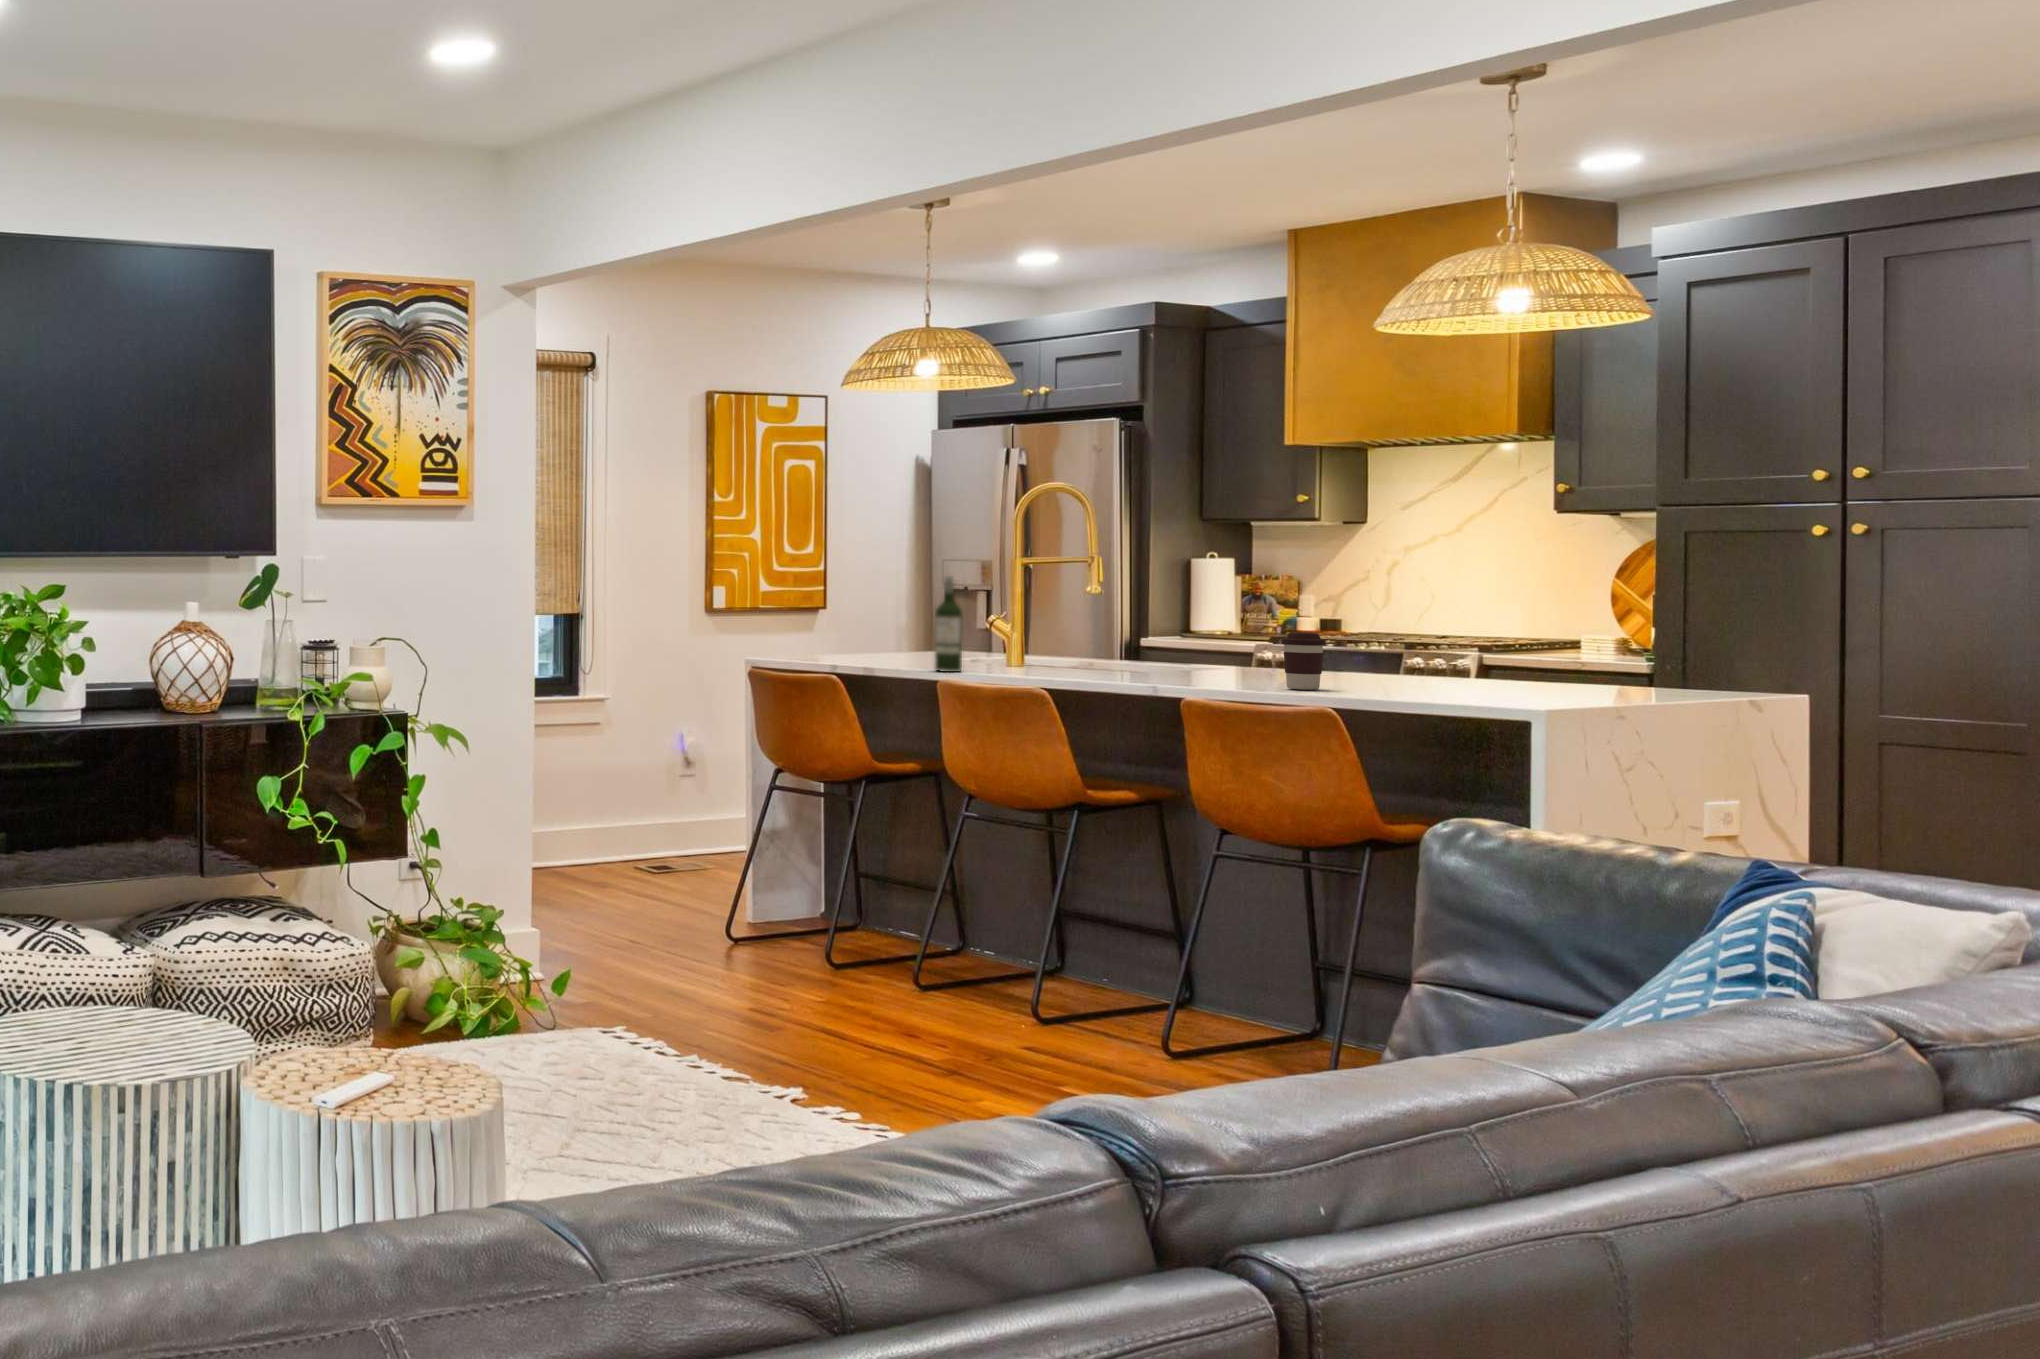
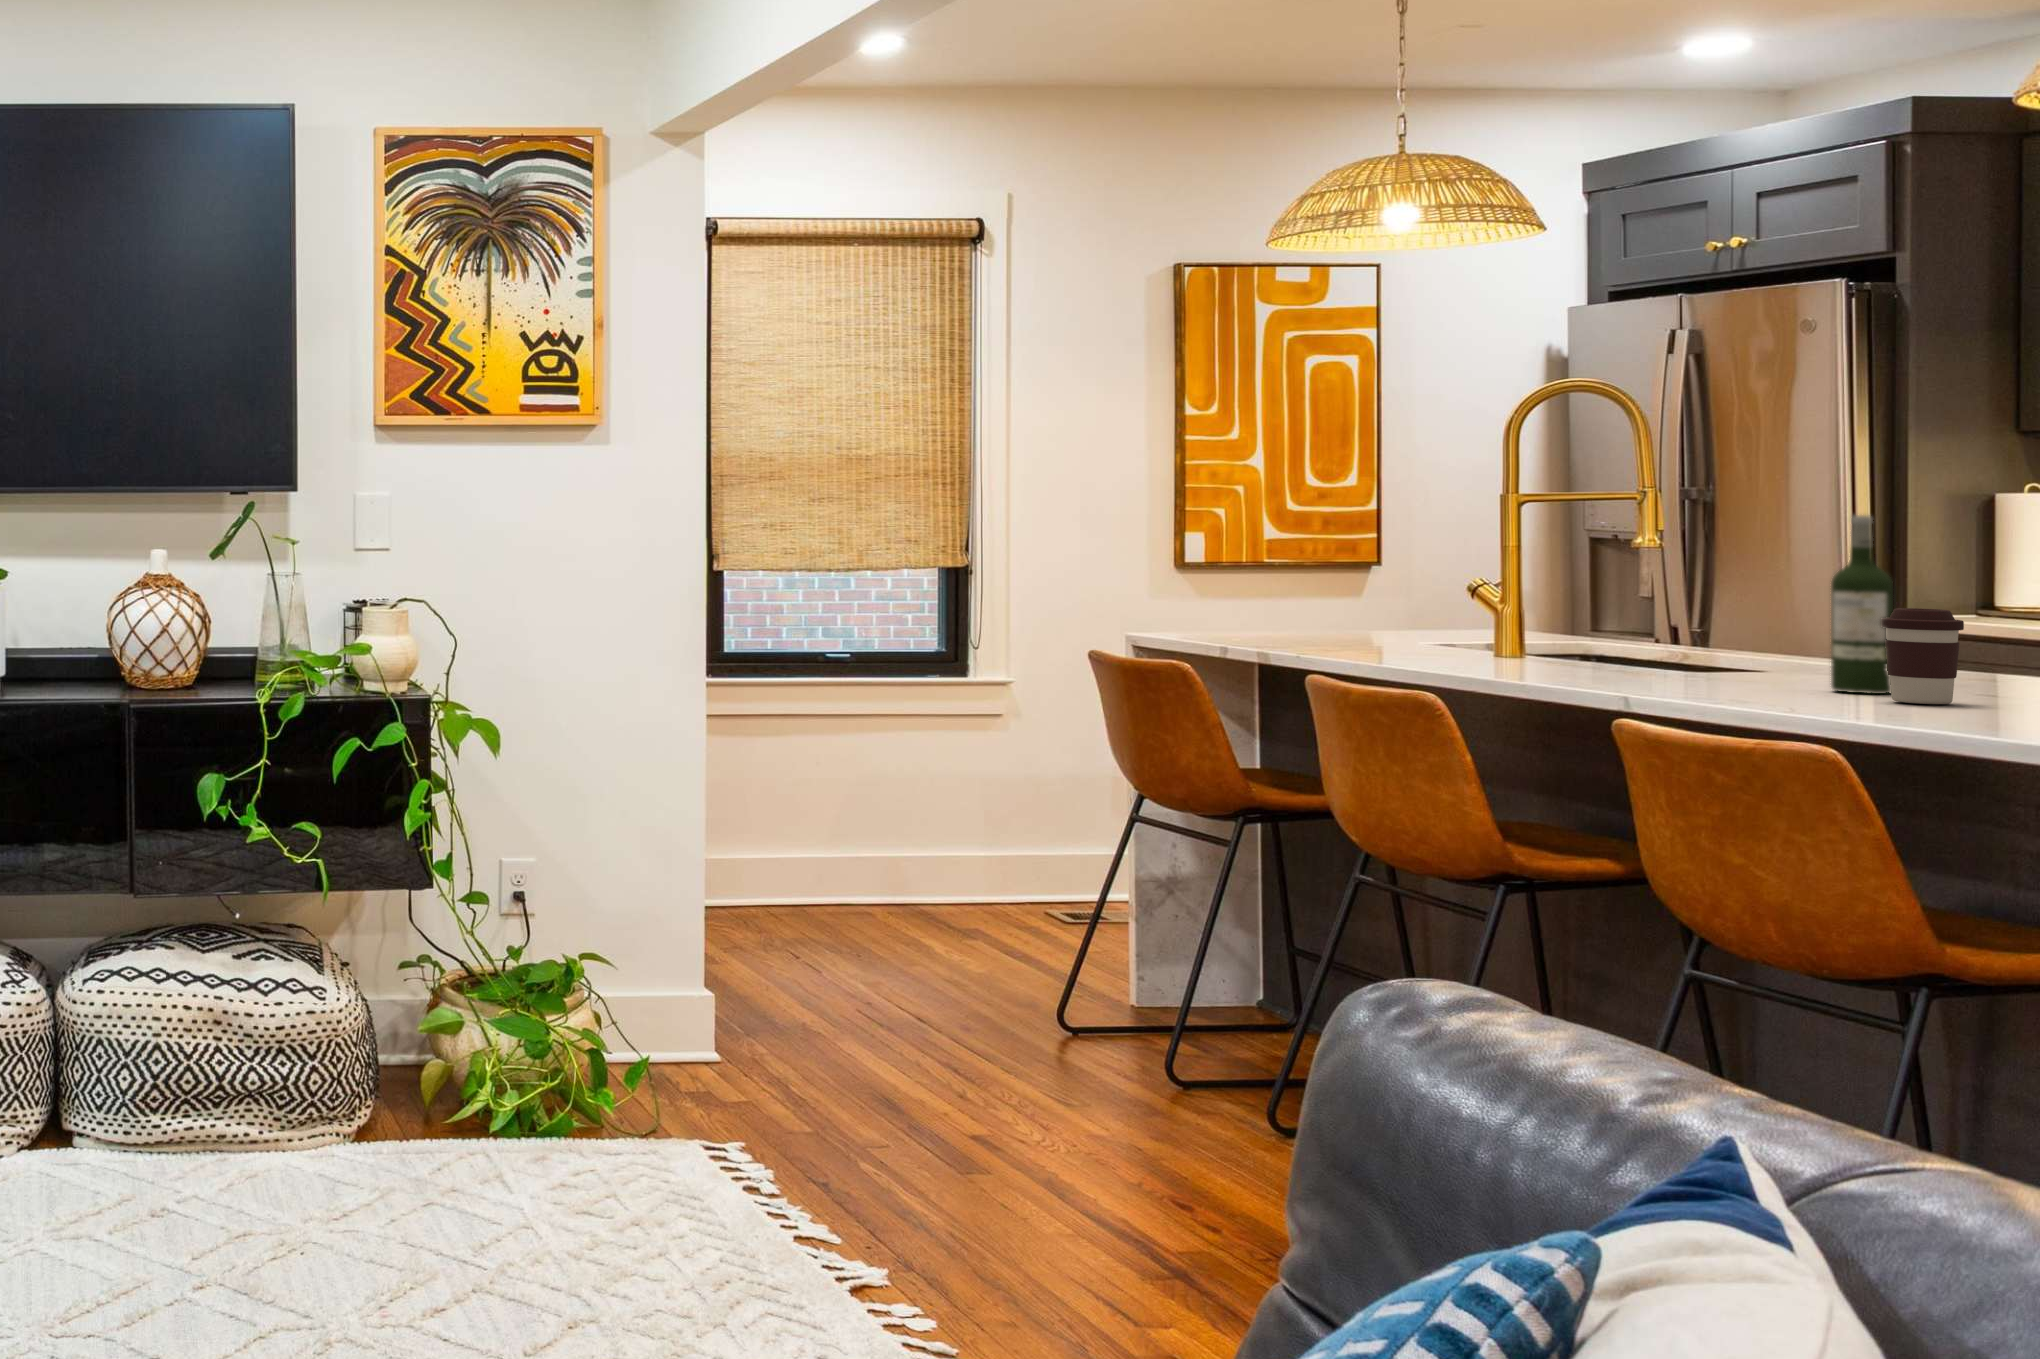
wine bottle: present [935,576,962,672] -> present [1831,515,1893,694]

